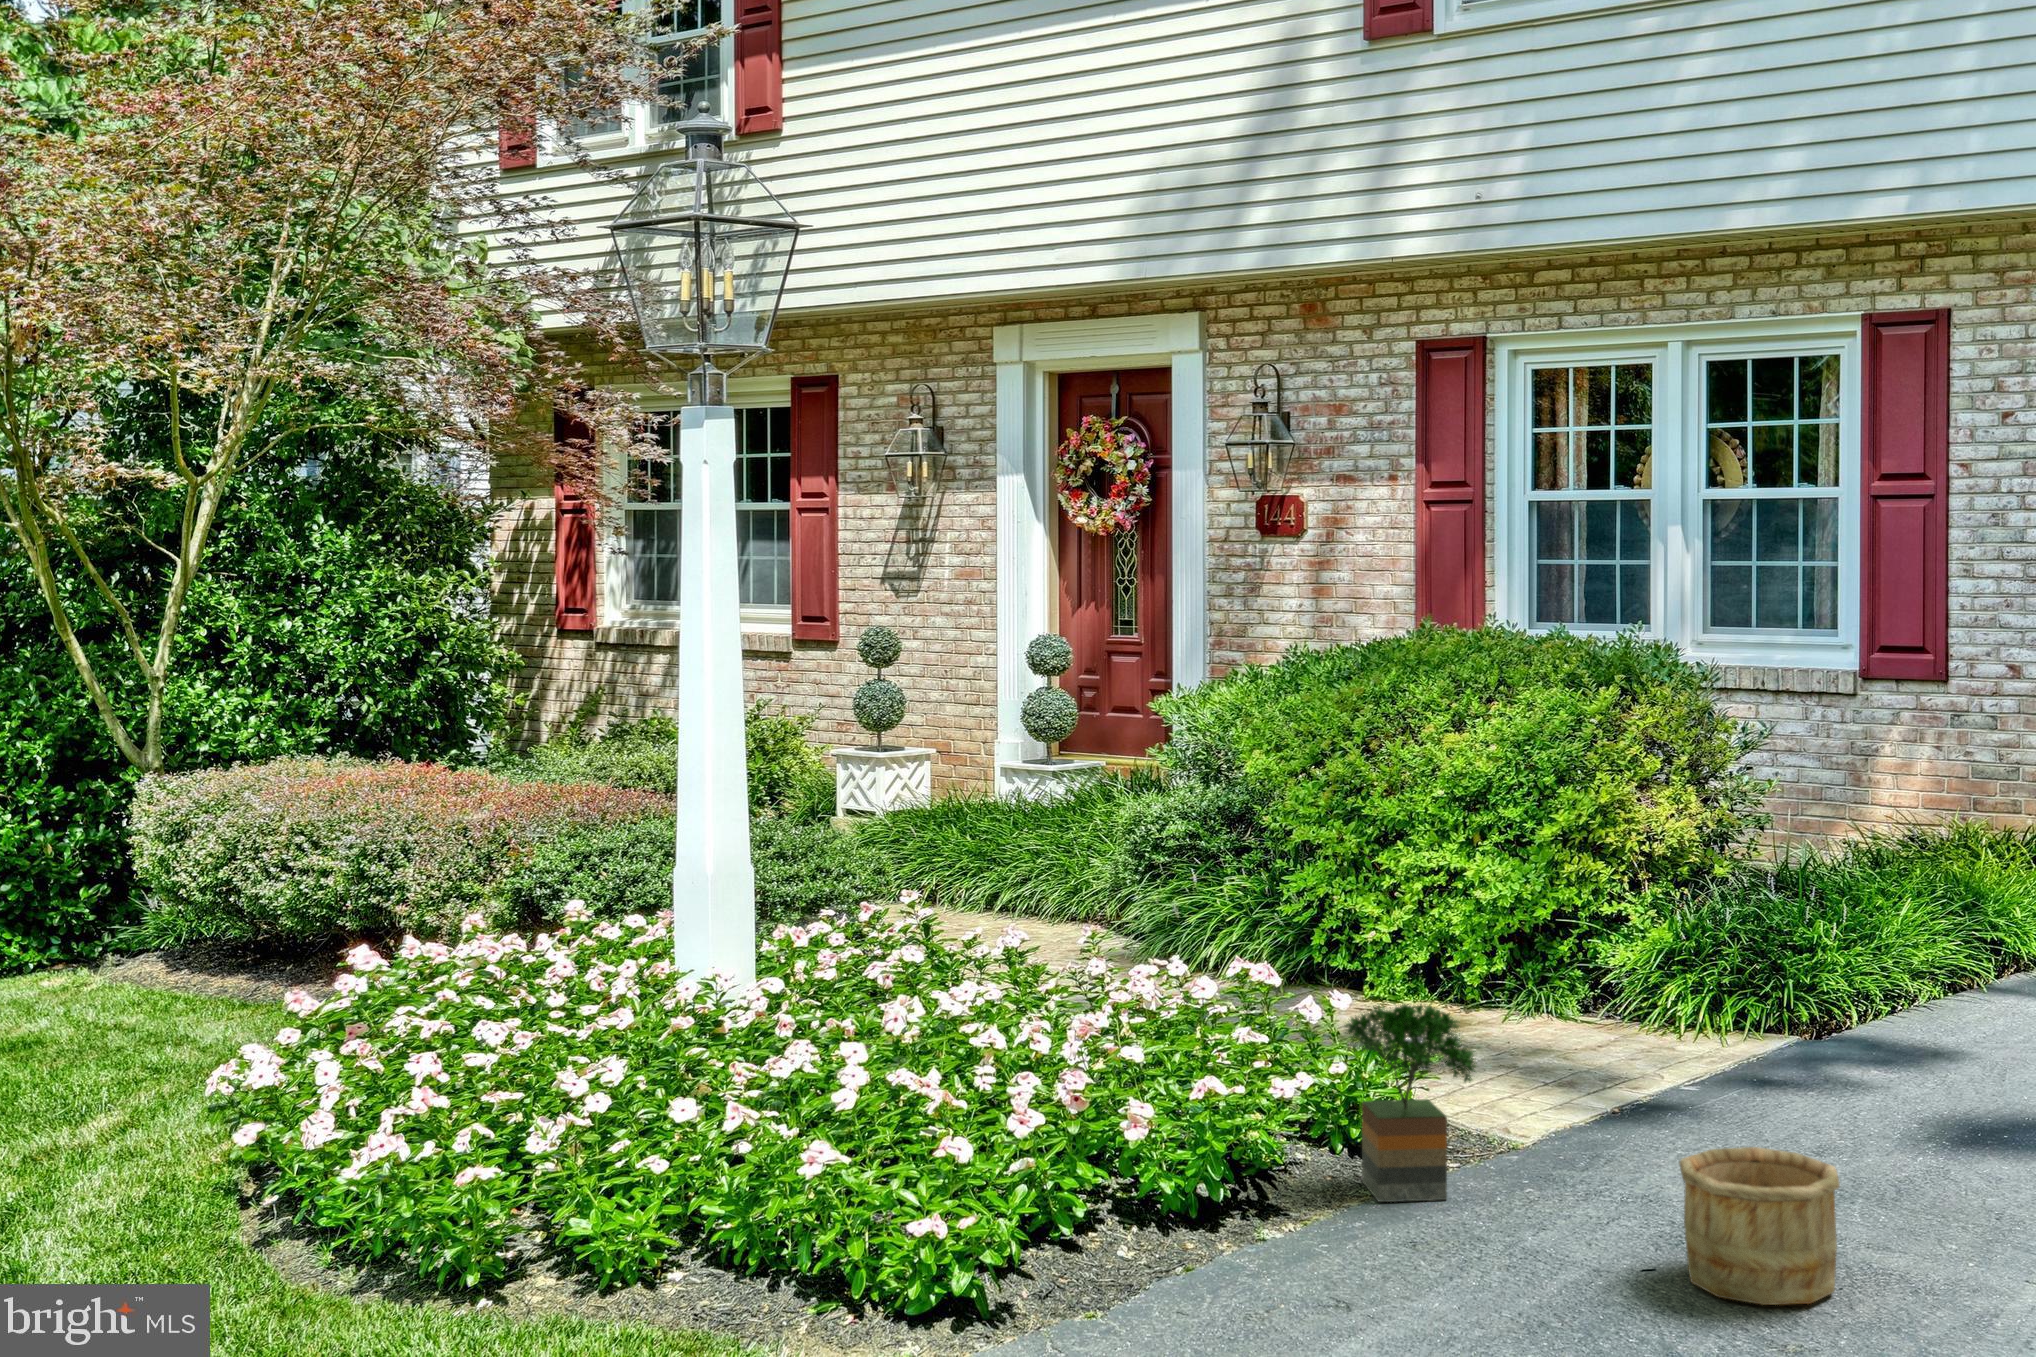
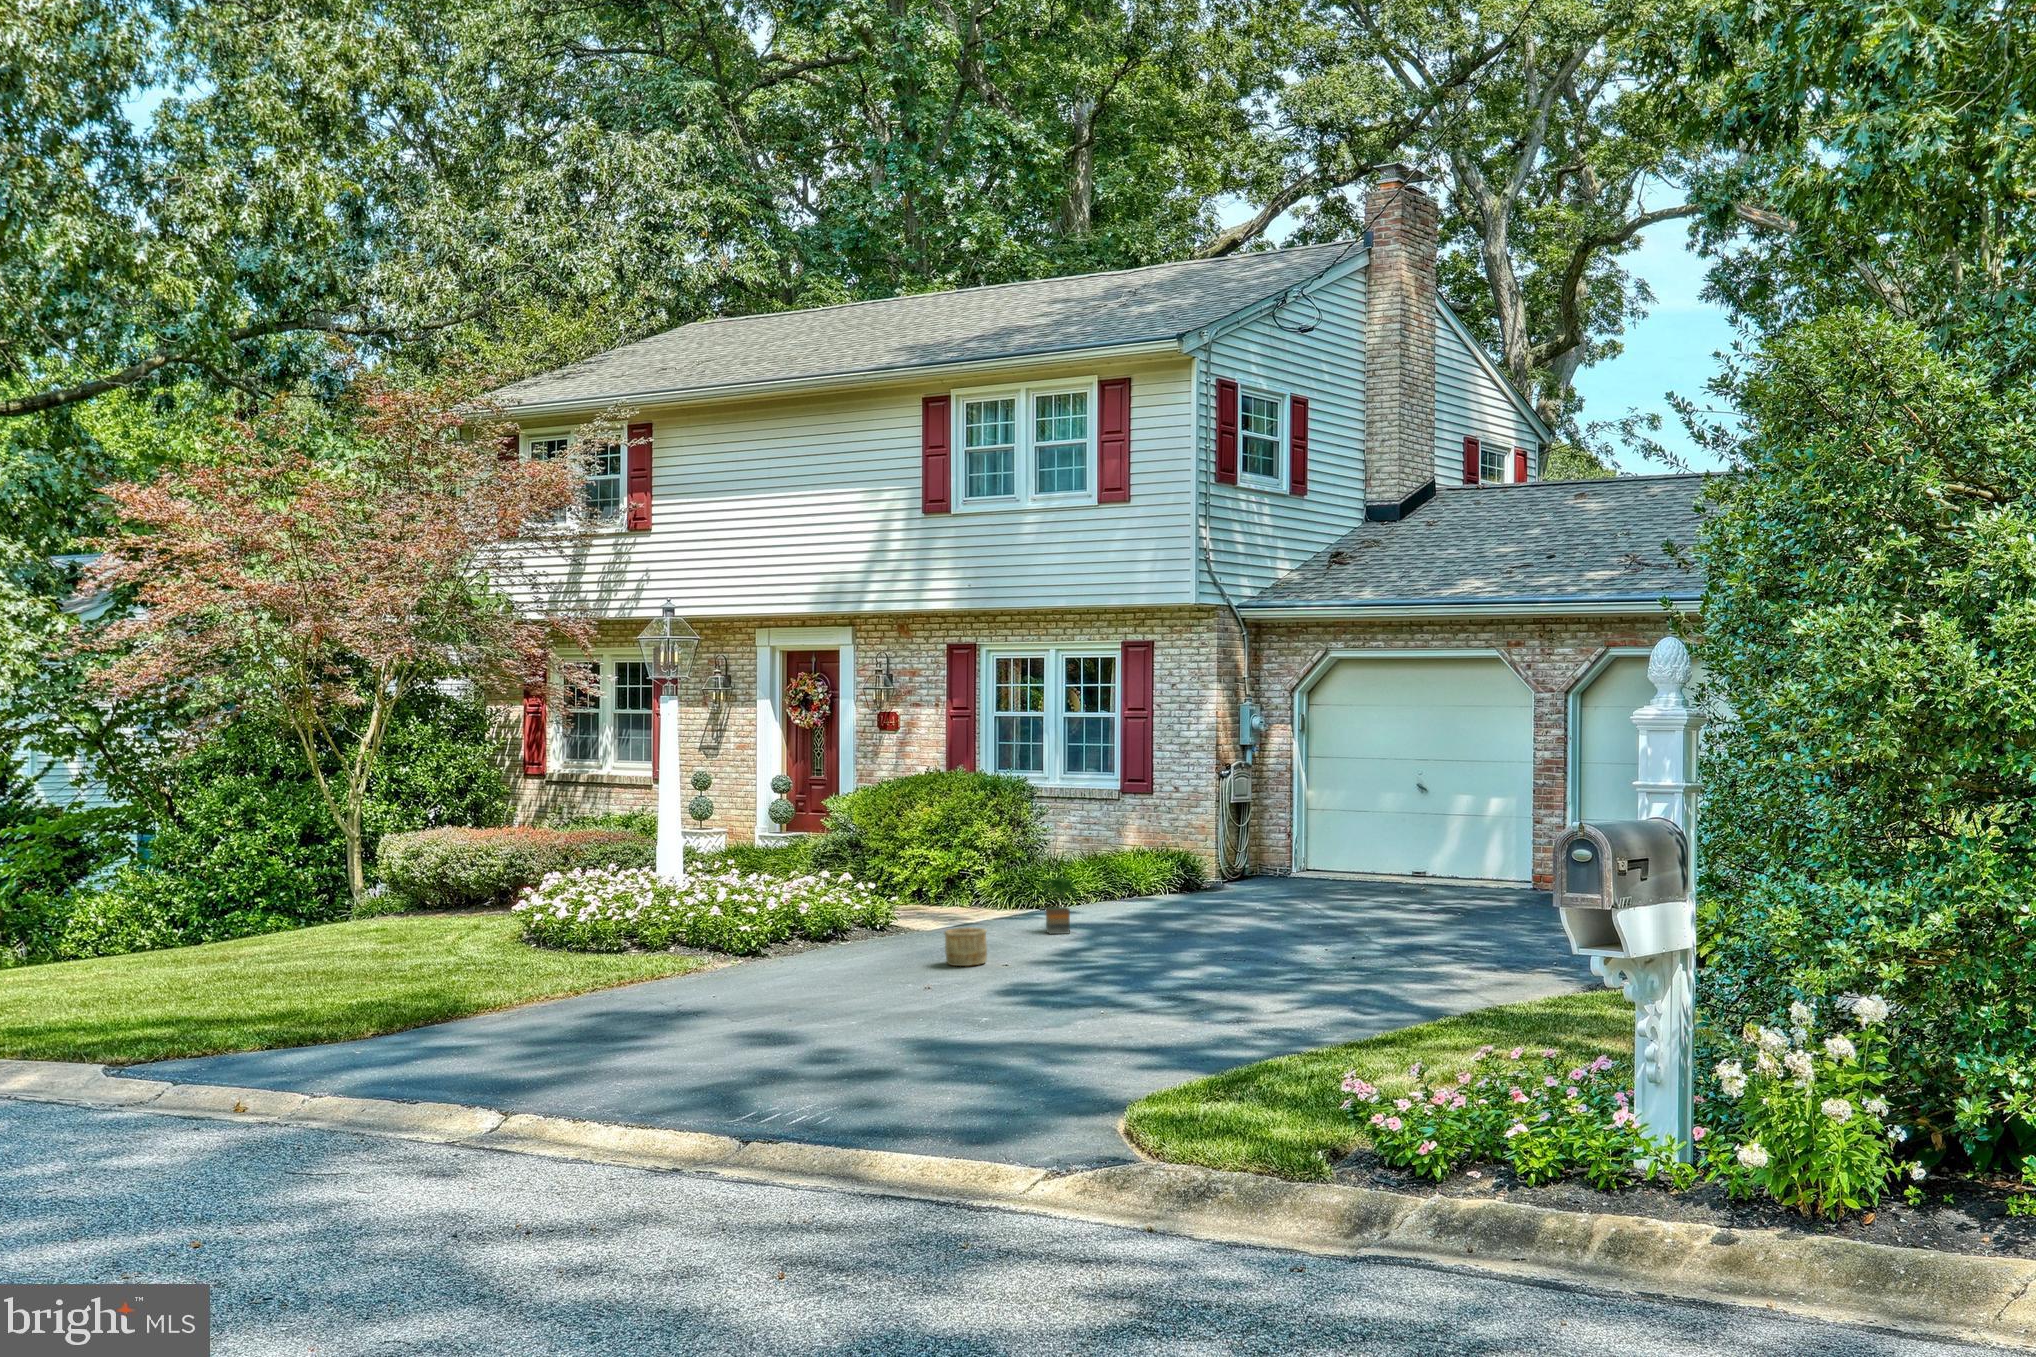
potted tree: present [1344,1004,1476,1202] -> present [1040,878,1077,934]

